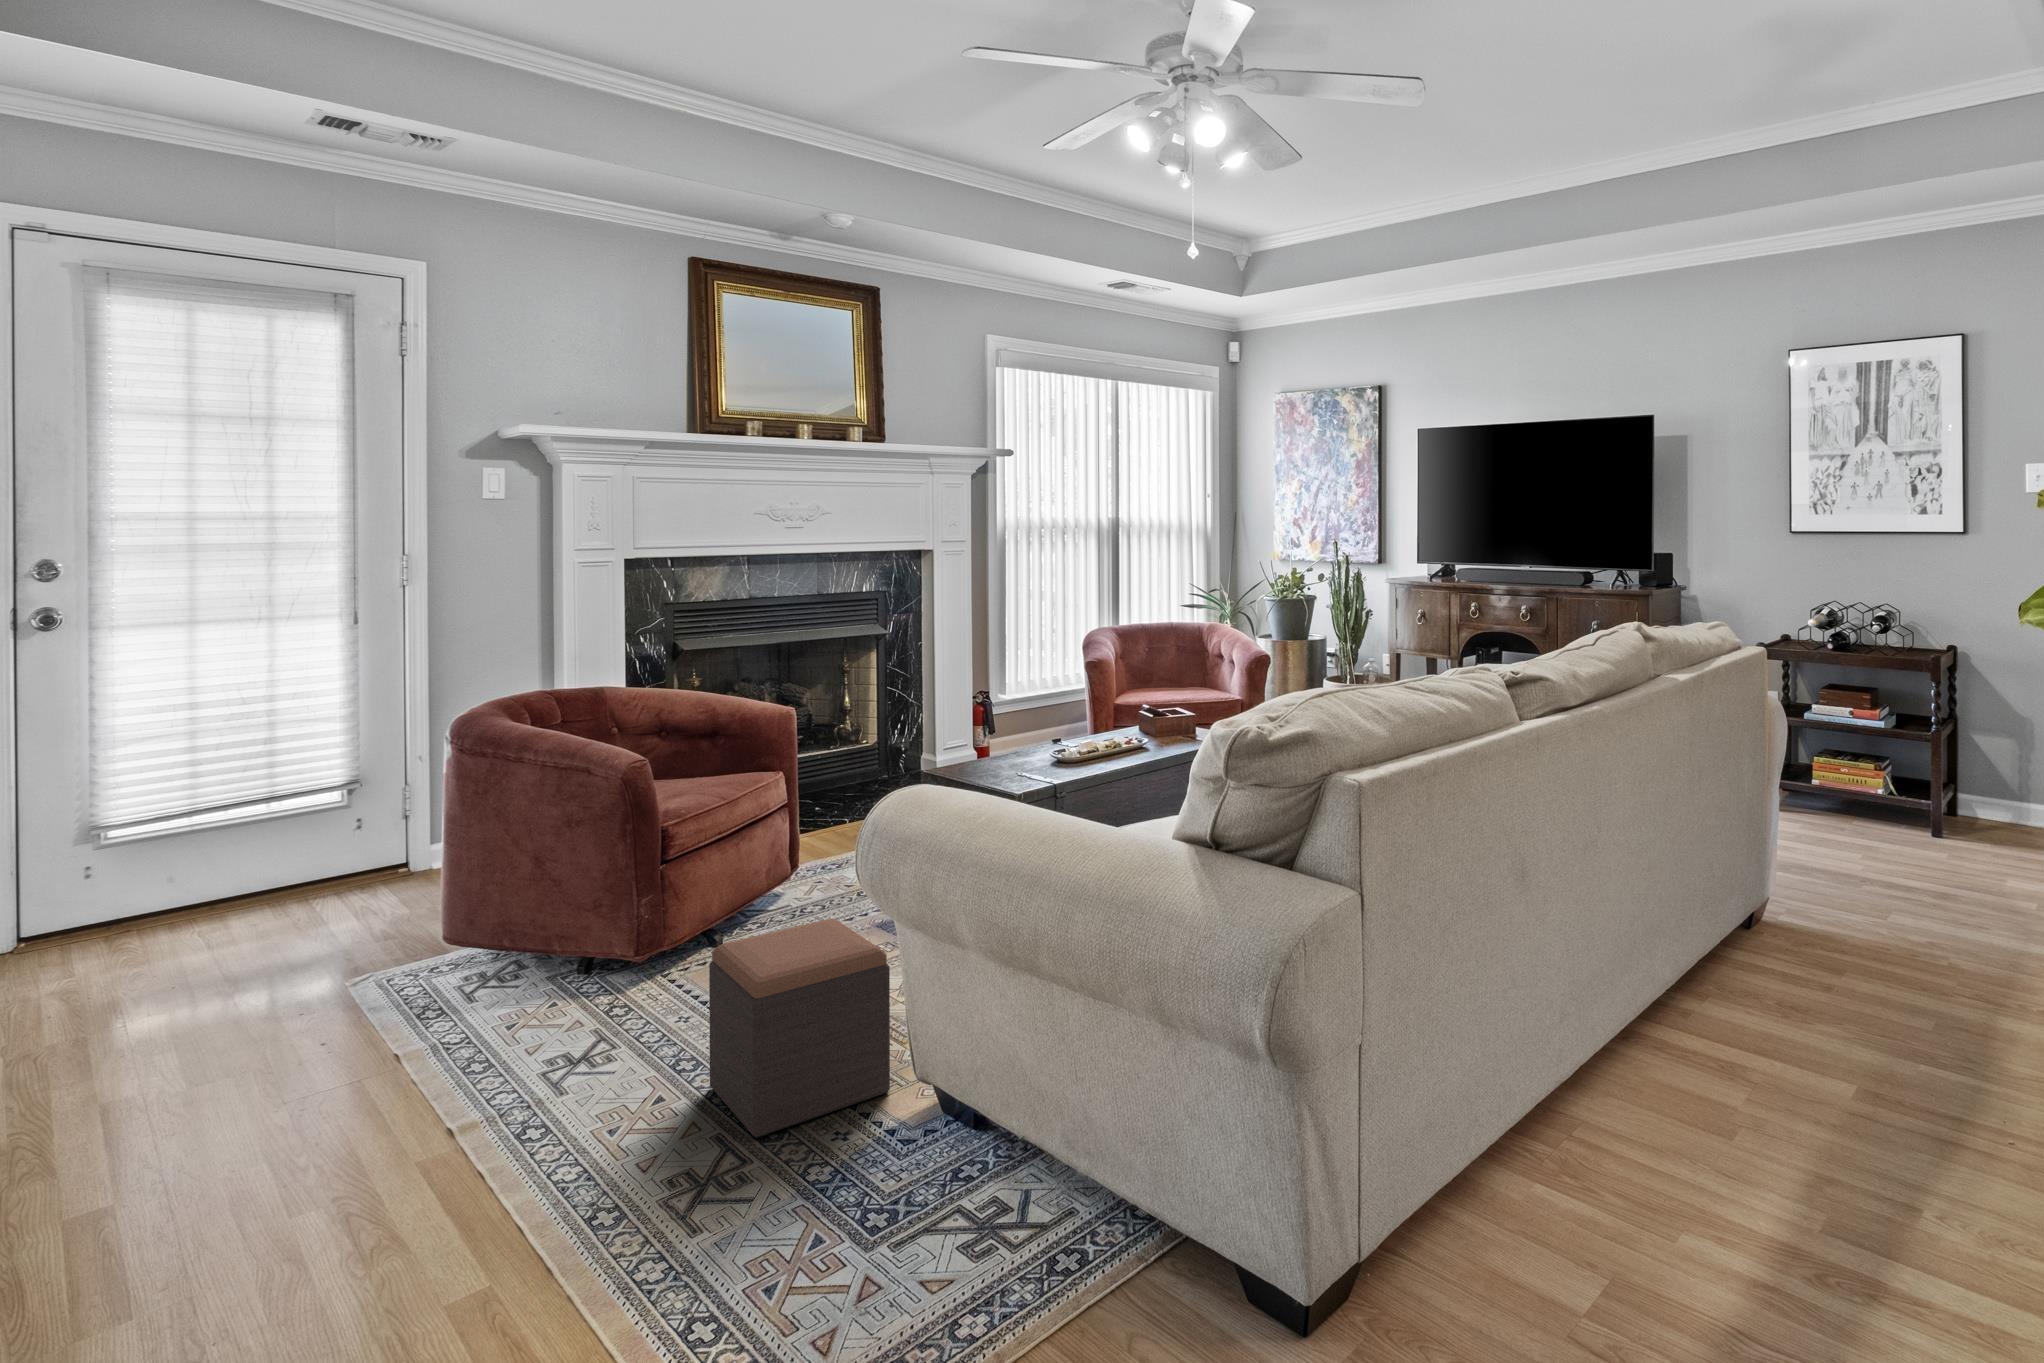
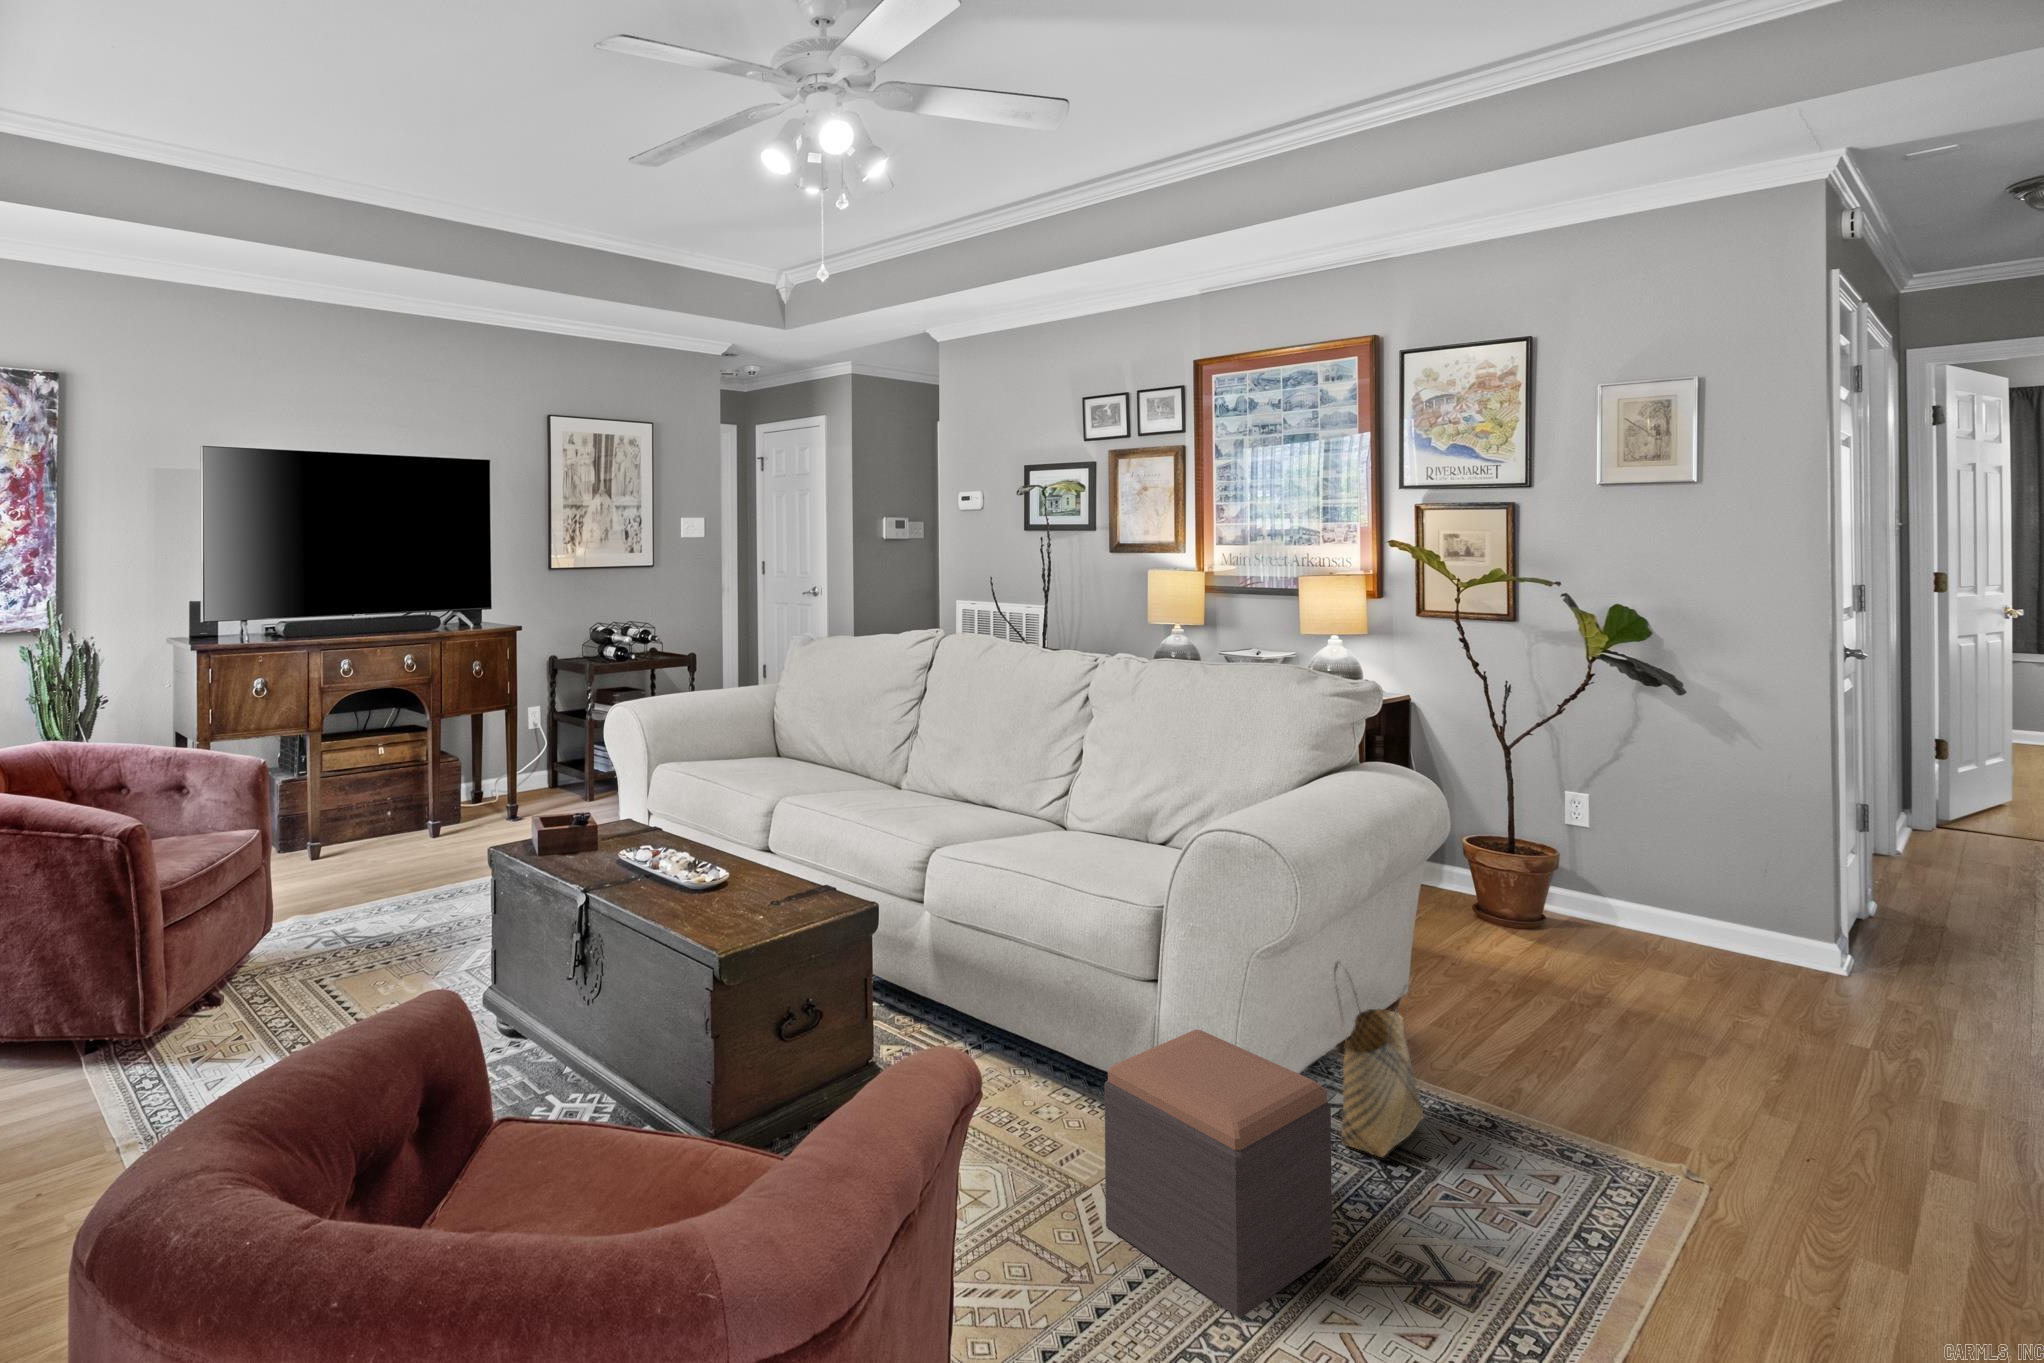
woven basket: none [880,1005,1003,1248] -> present [1334,963,1423,1157]

